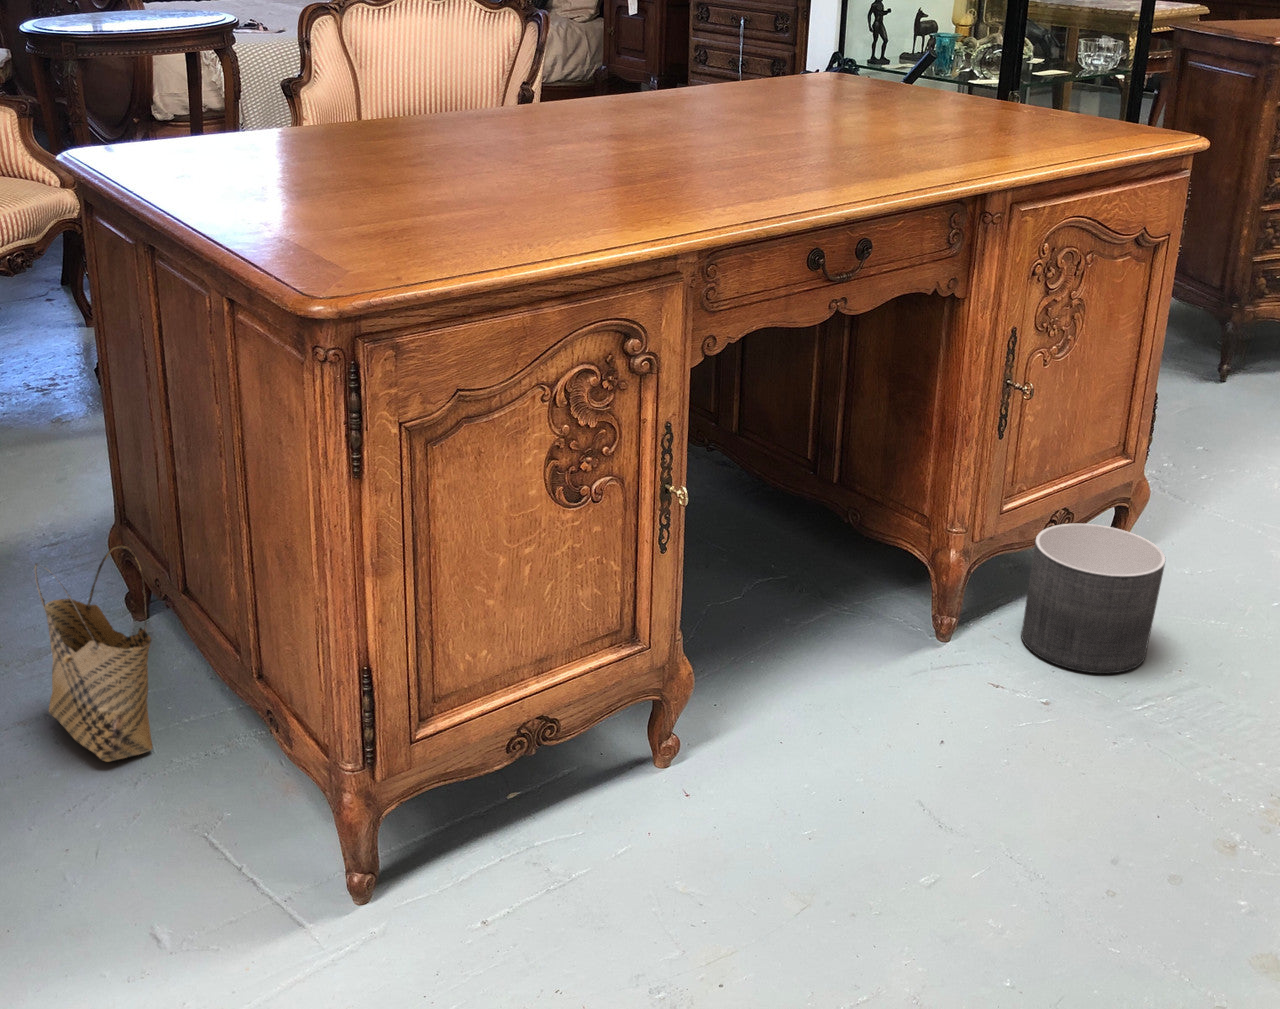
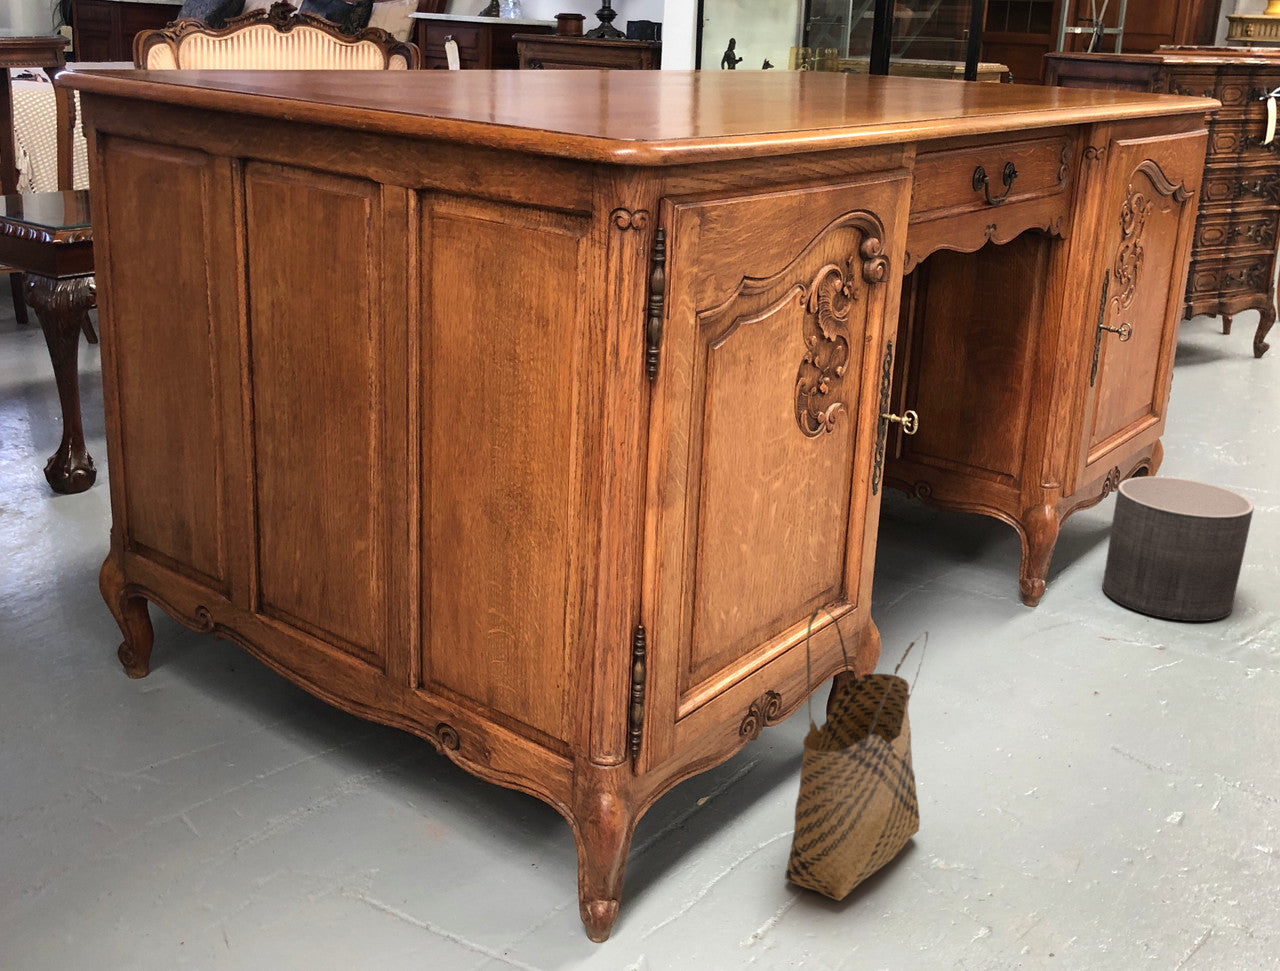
woven basket: present [34,545,152,762] -> present [785,606,928,901]

